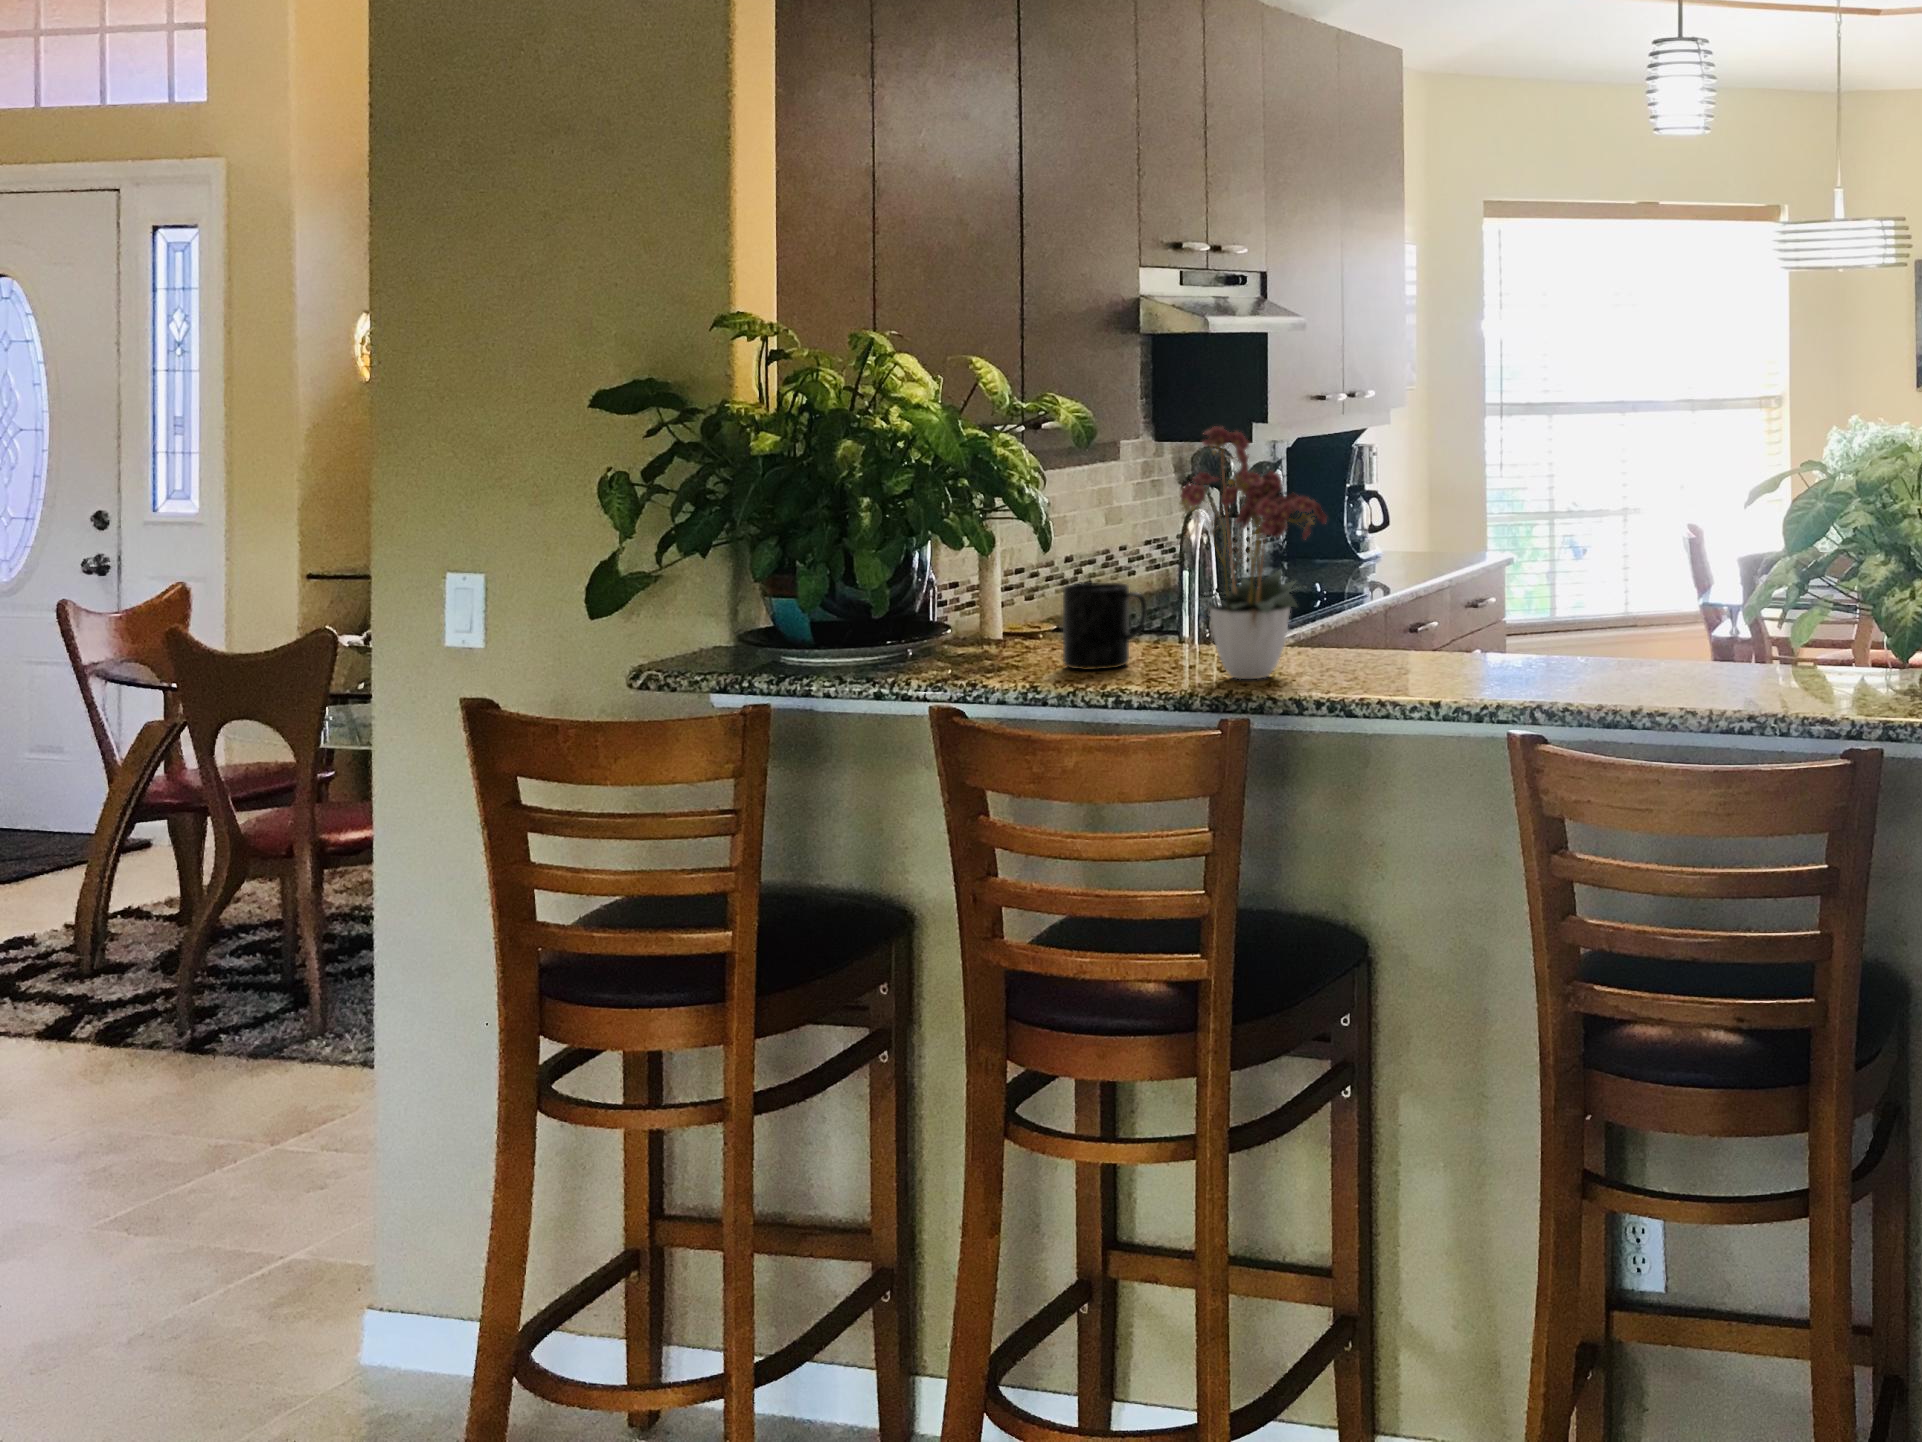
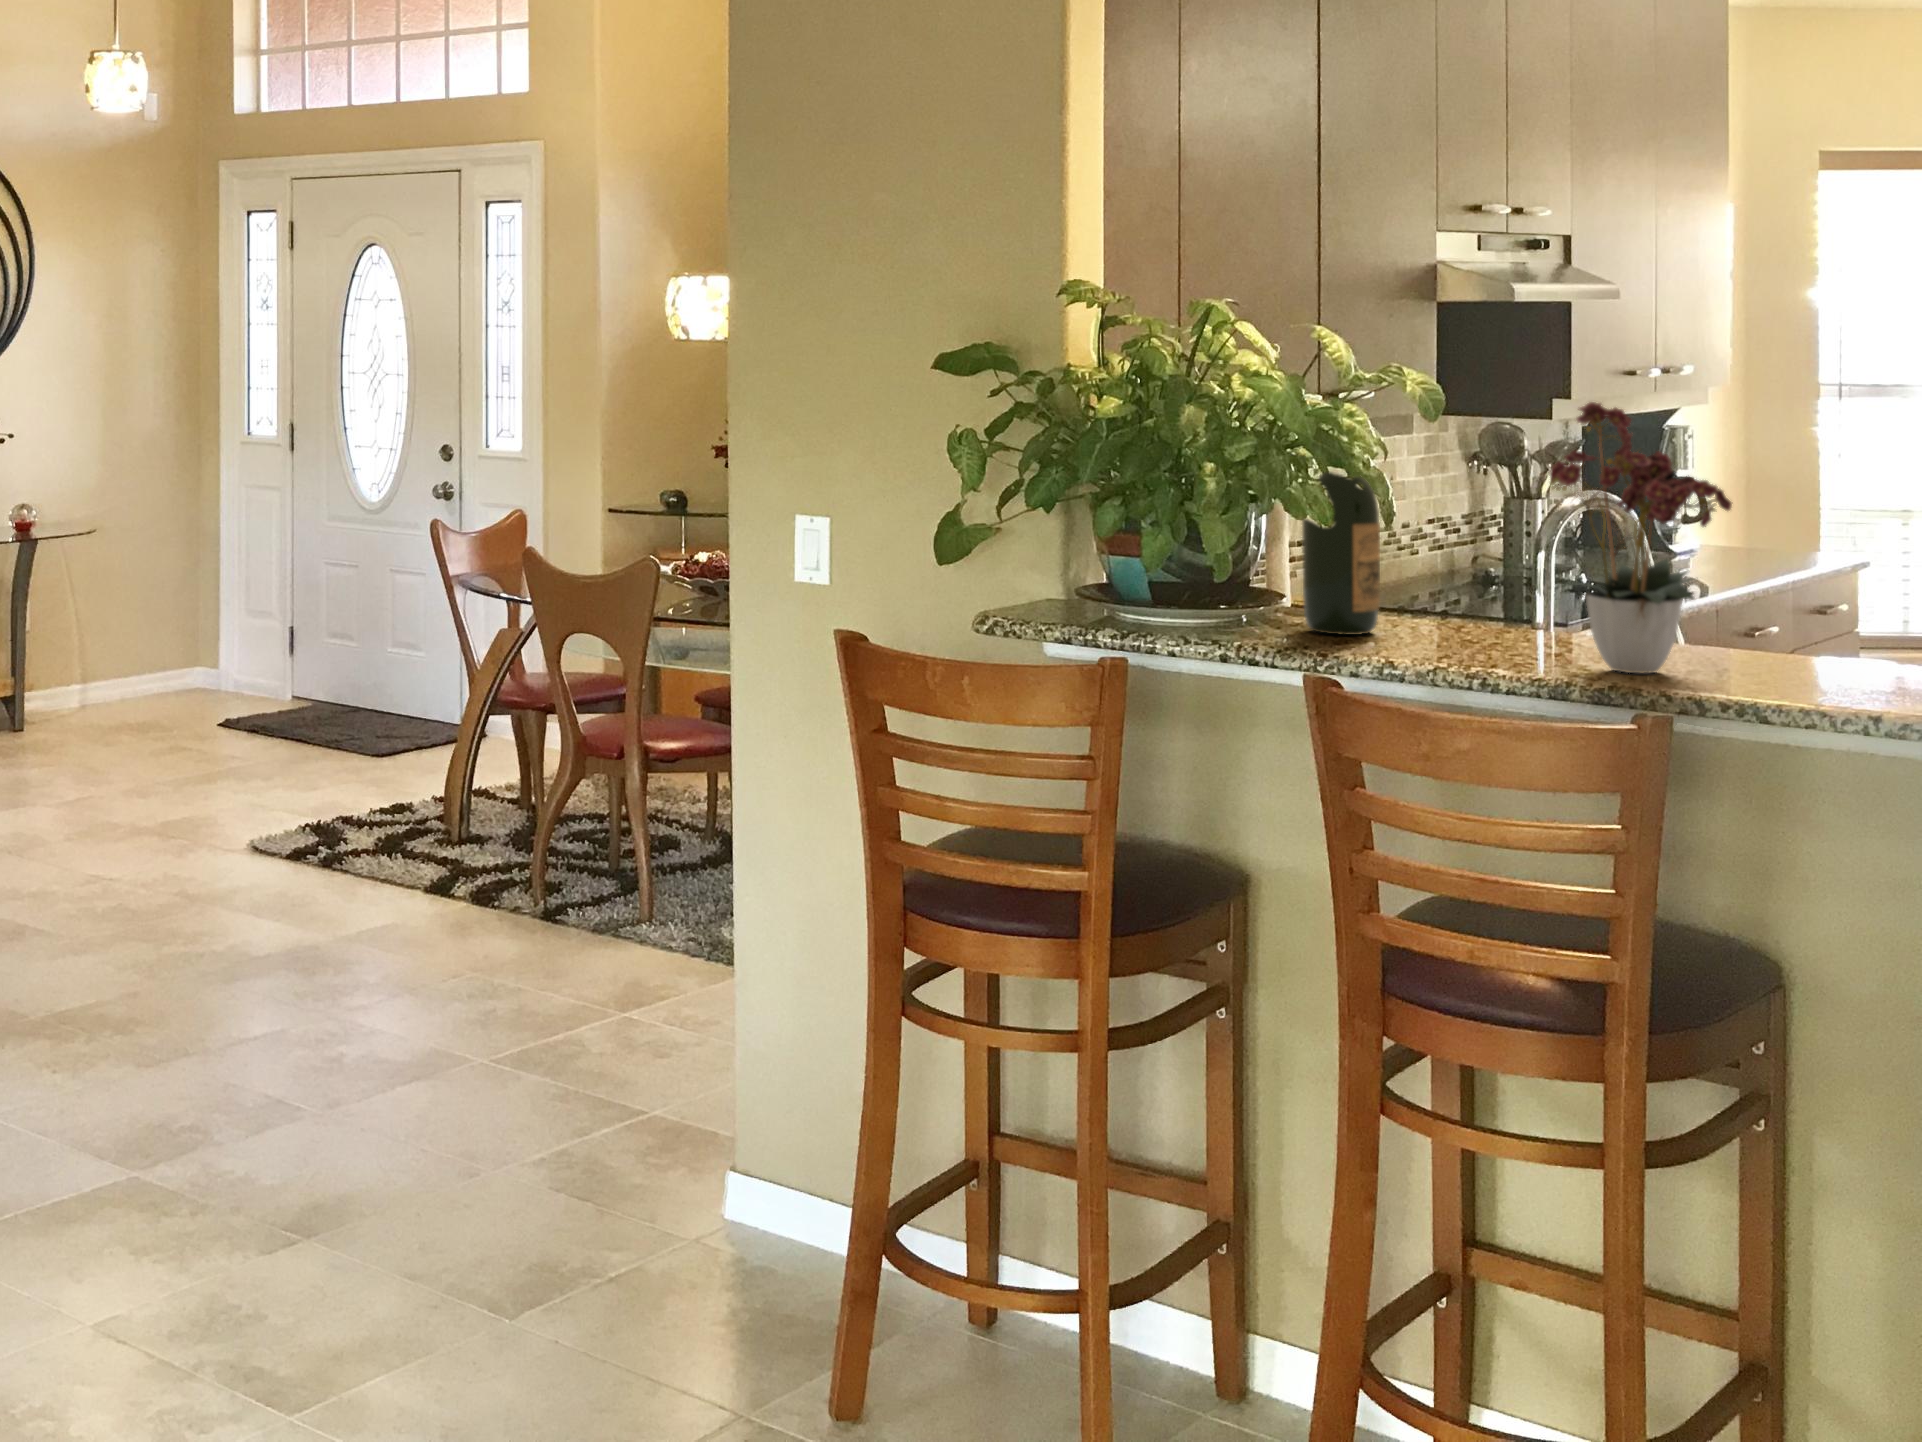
wine bottle: none [970,448,1043,661] -> present [1302,472,1380,635]
mug: present [1063,583,1147,669] -> none [1408,561,1504,650]

